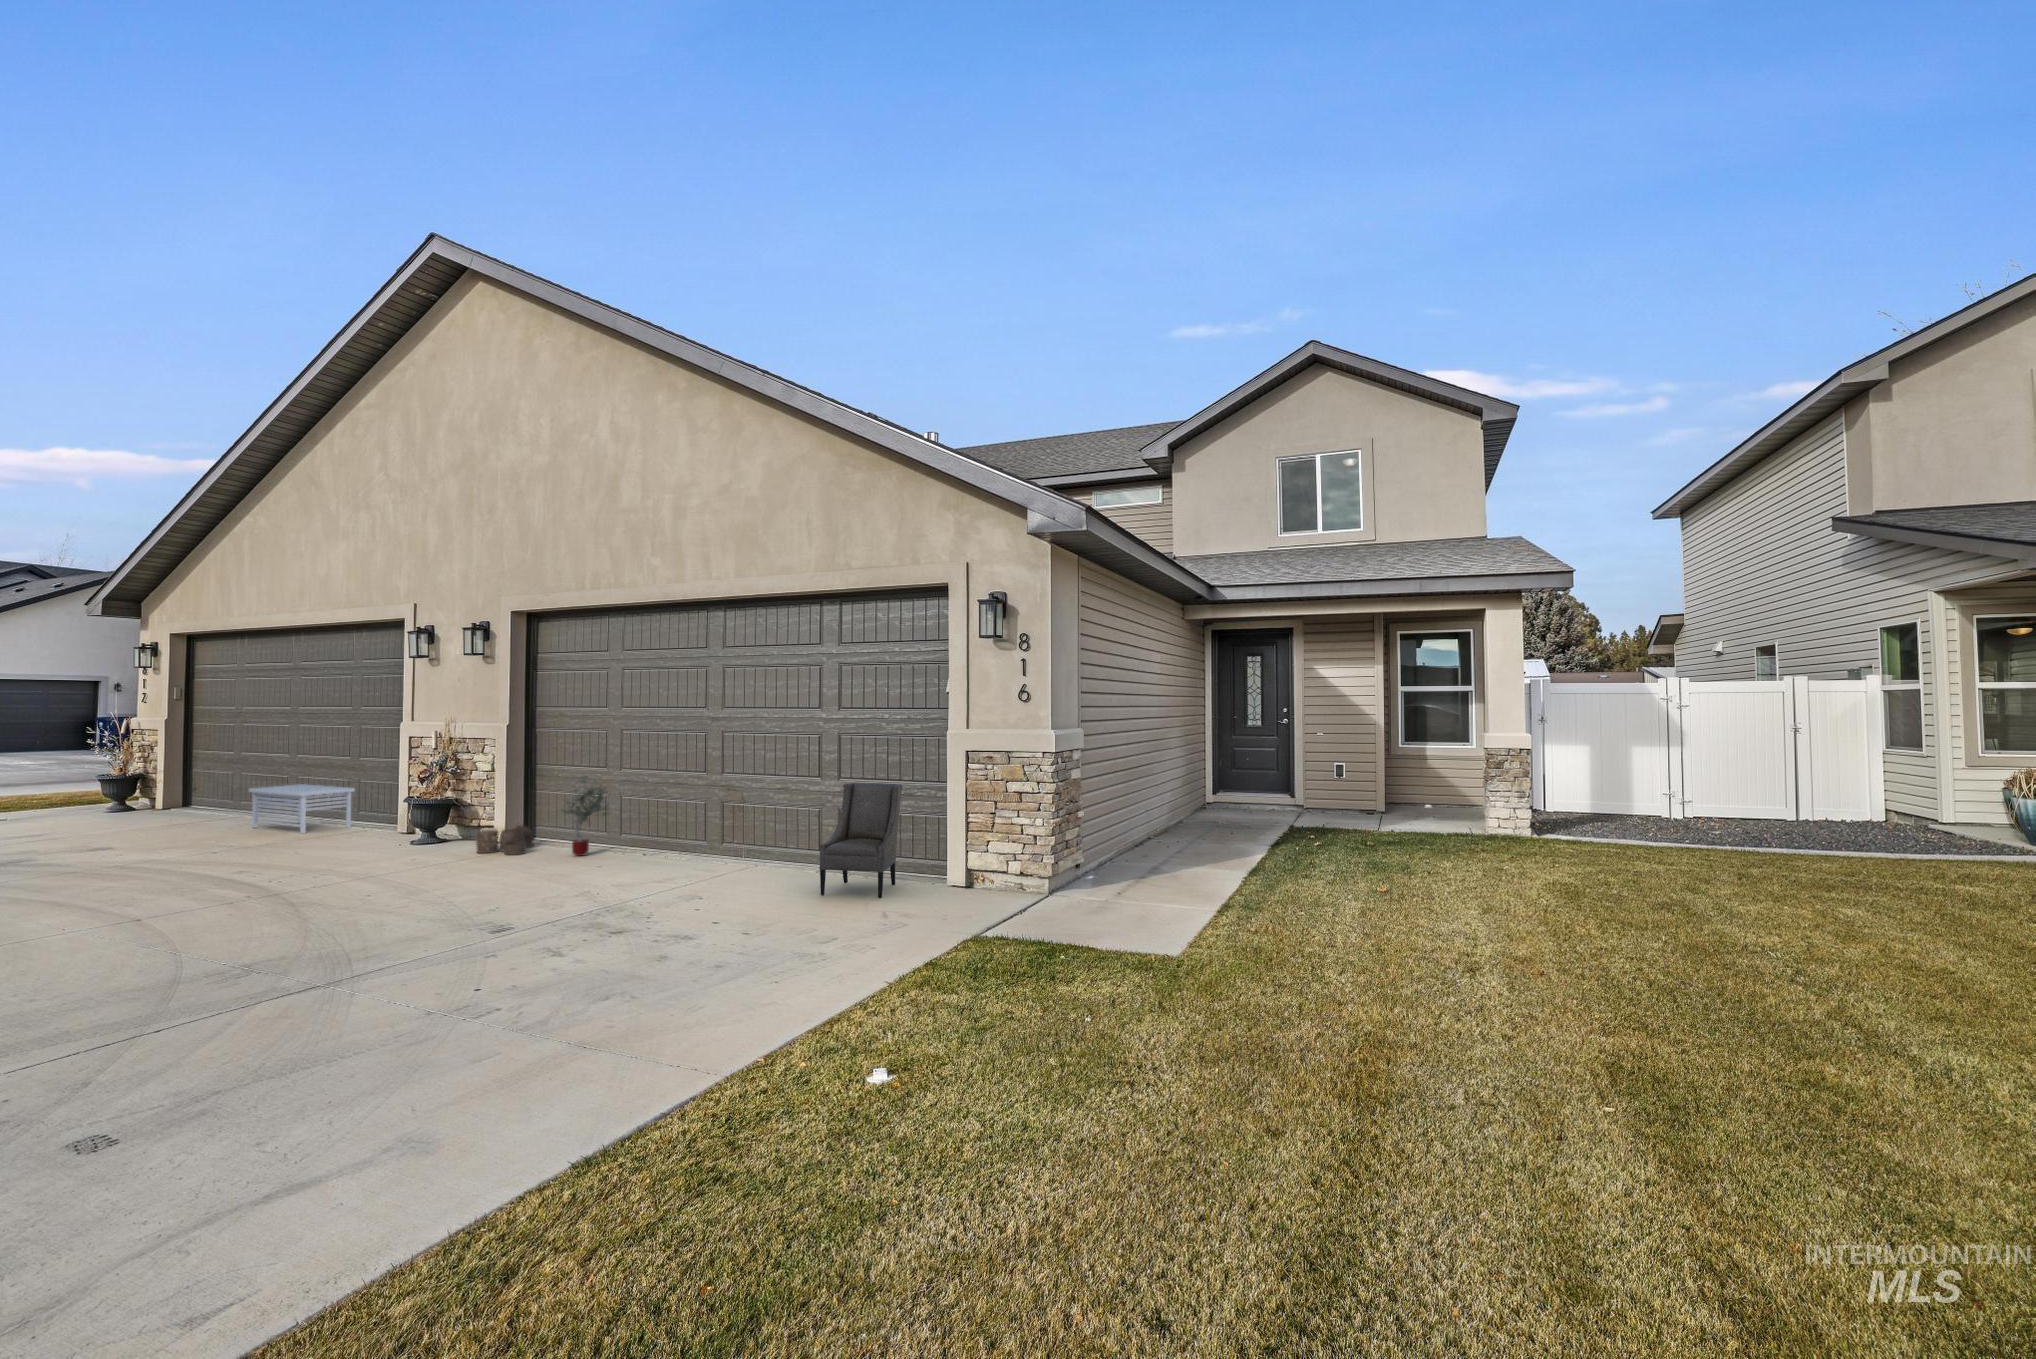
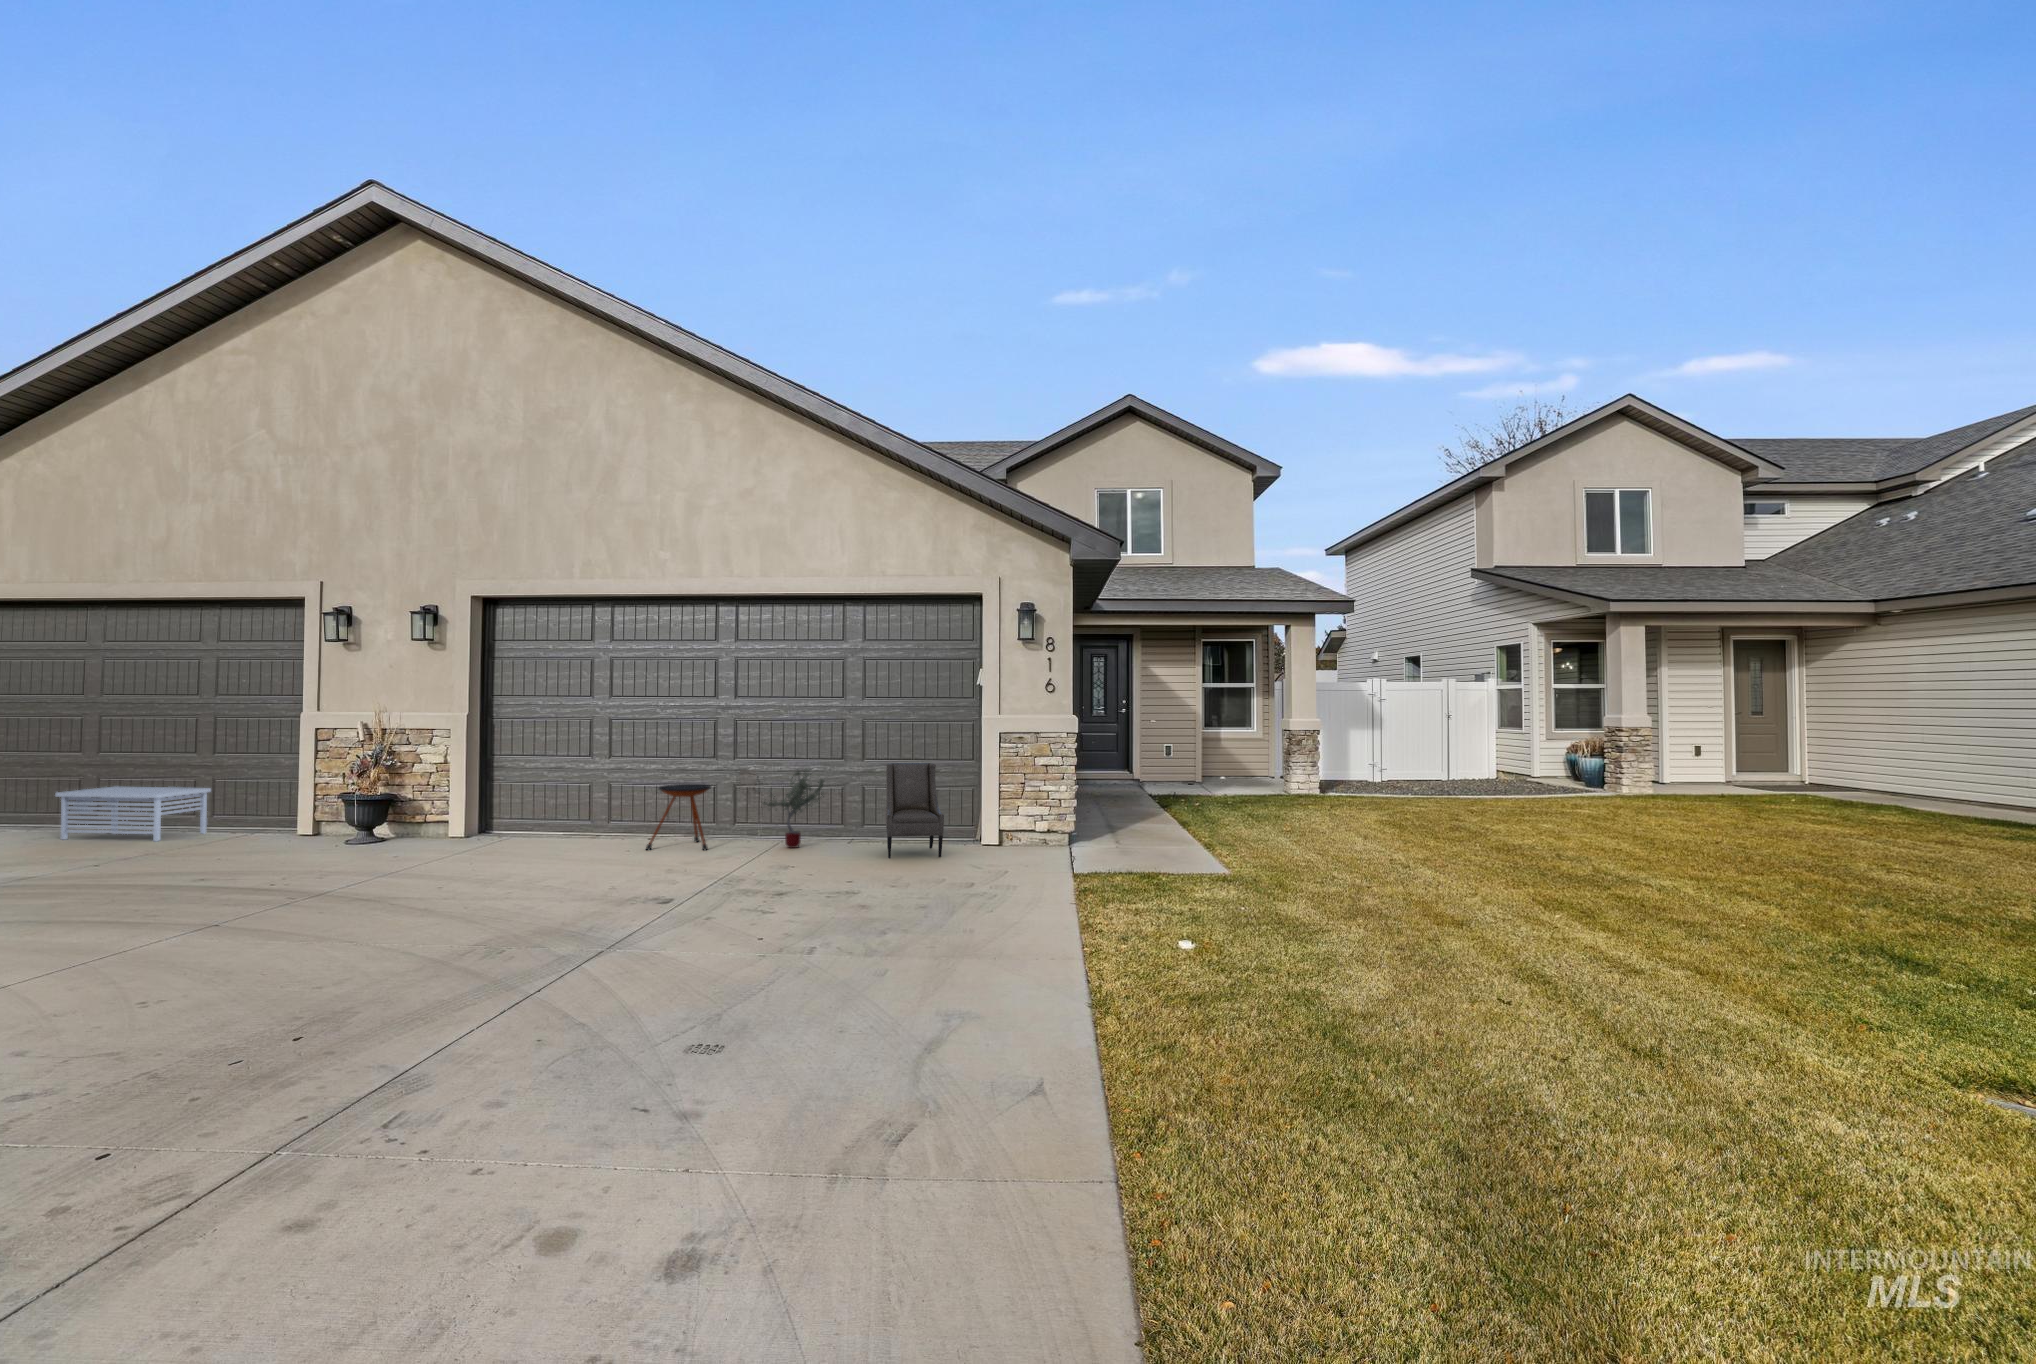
potted tree: present [561,777,609,856] -> present [762,769,824,848]
side table: none [621,799,691,871] -> present [646,784,711,850]
woven basket: present [476,826,533,855] -> none [448,817,508,847]

